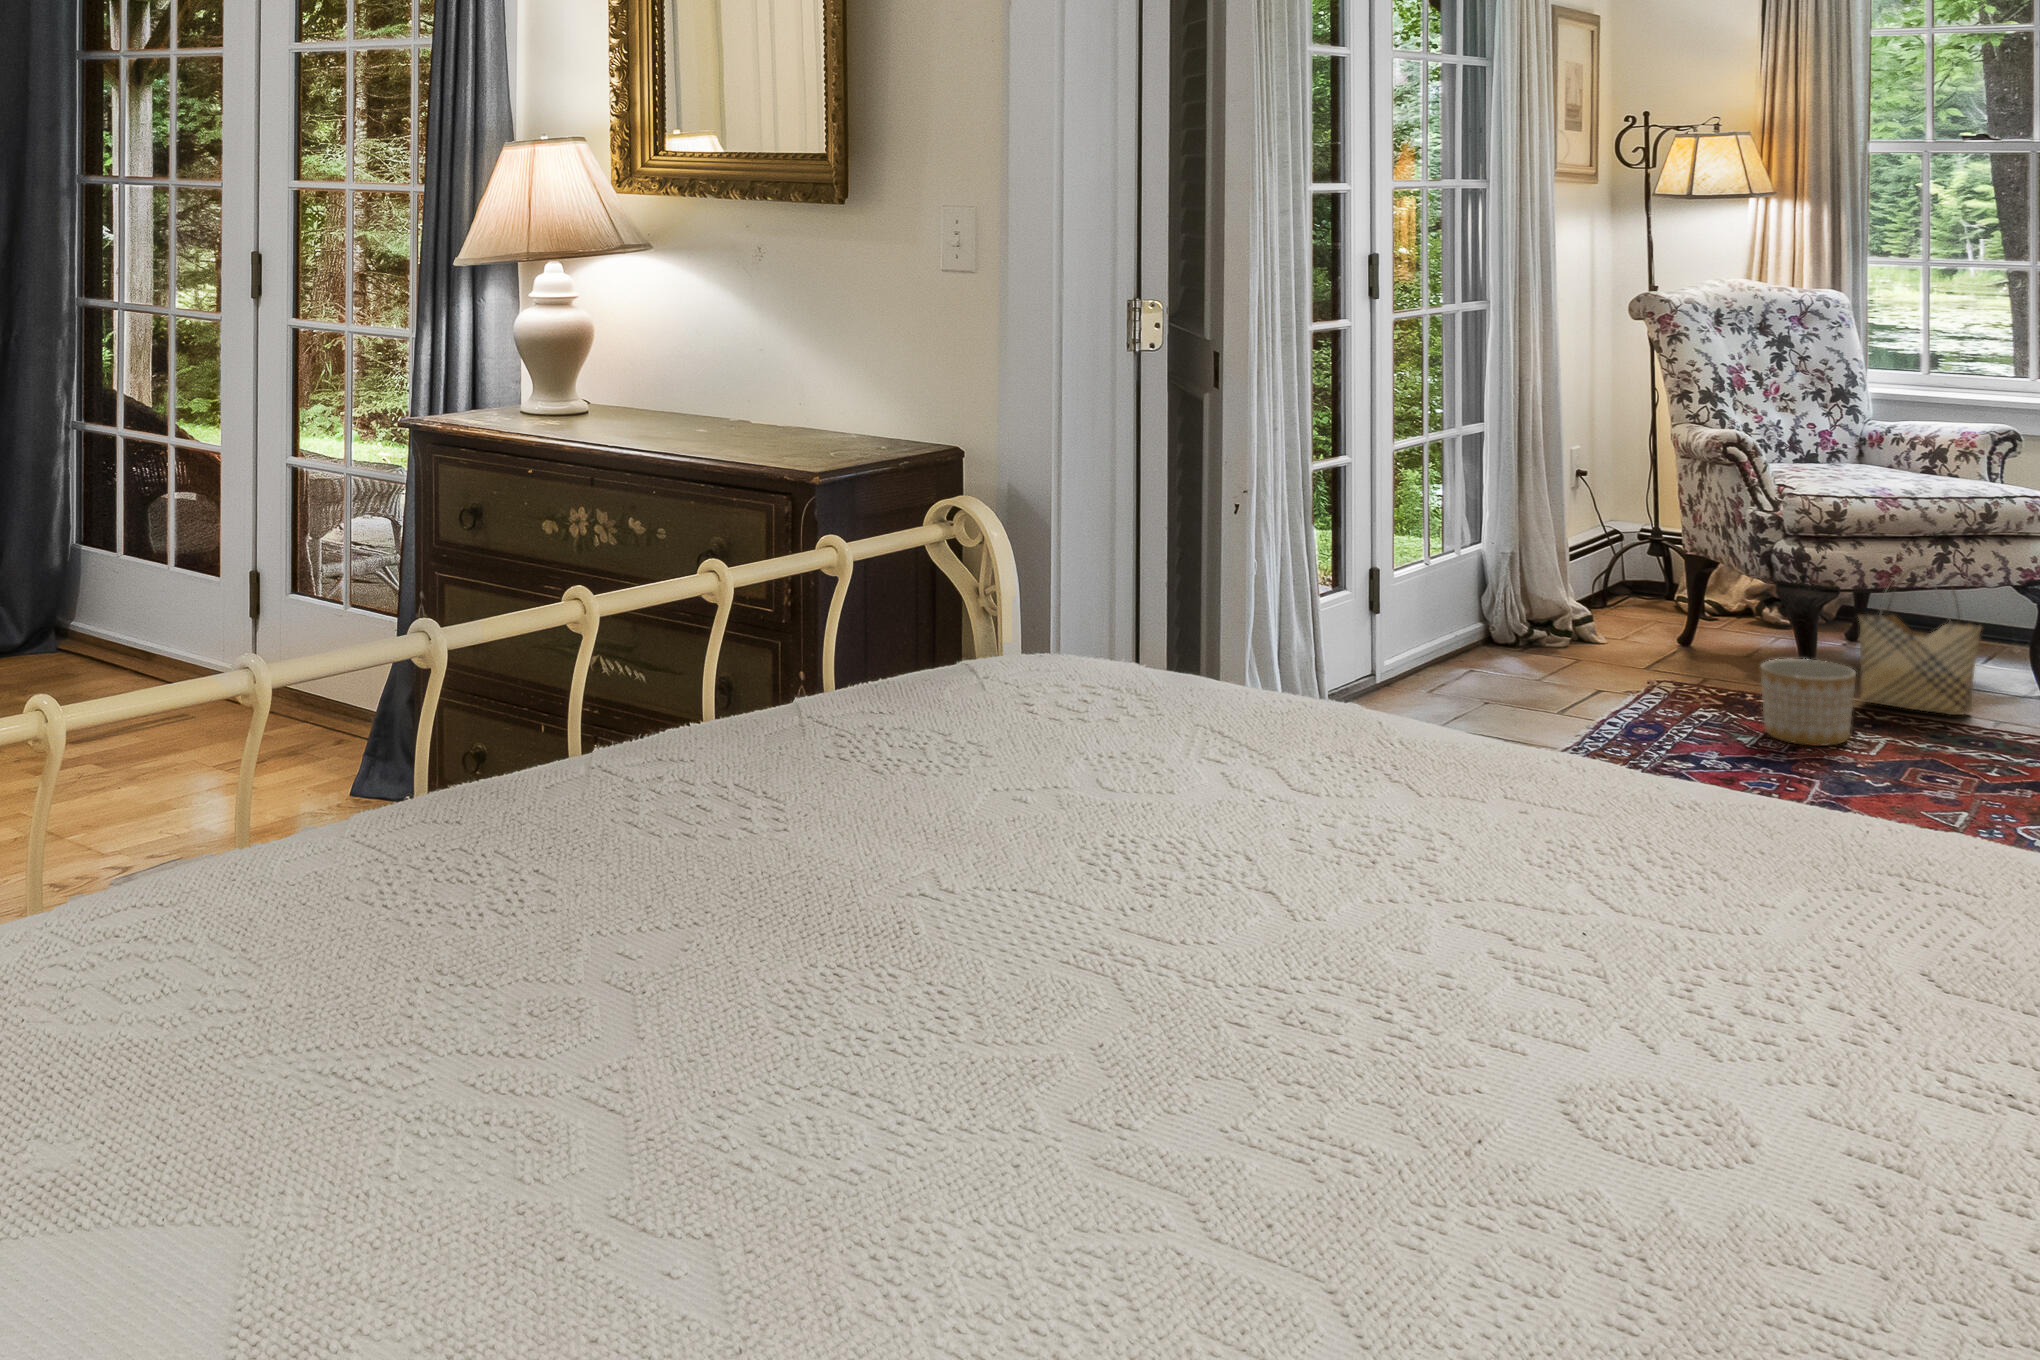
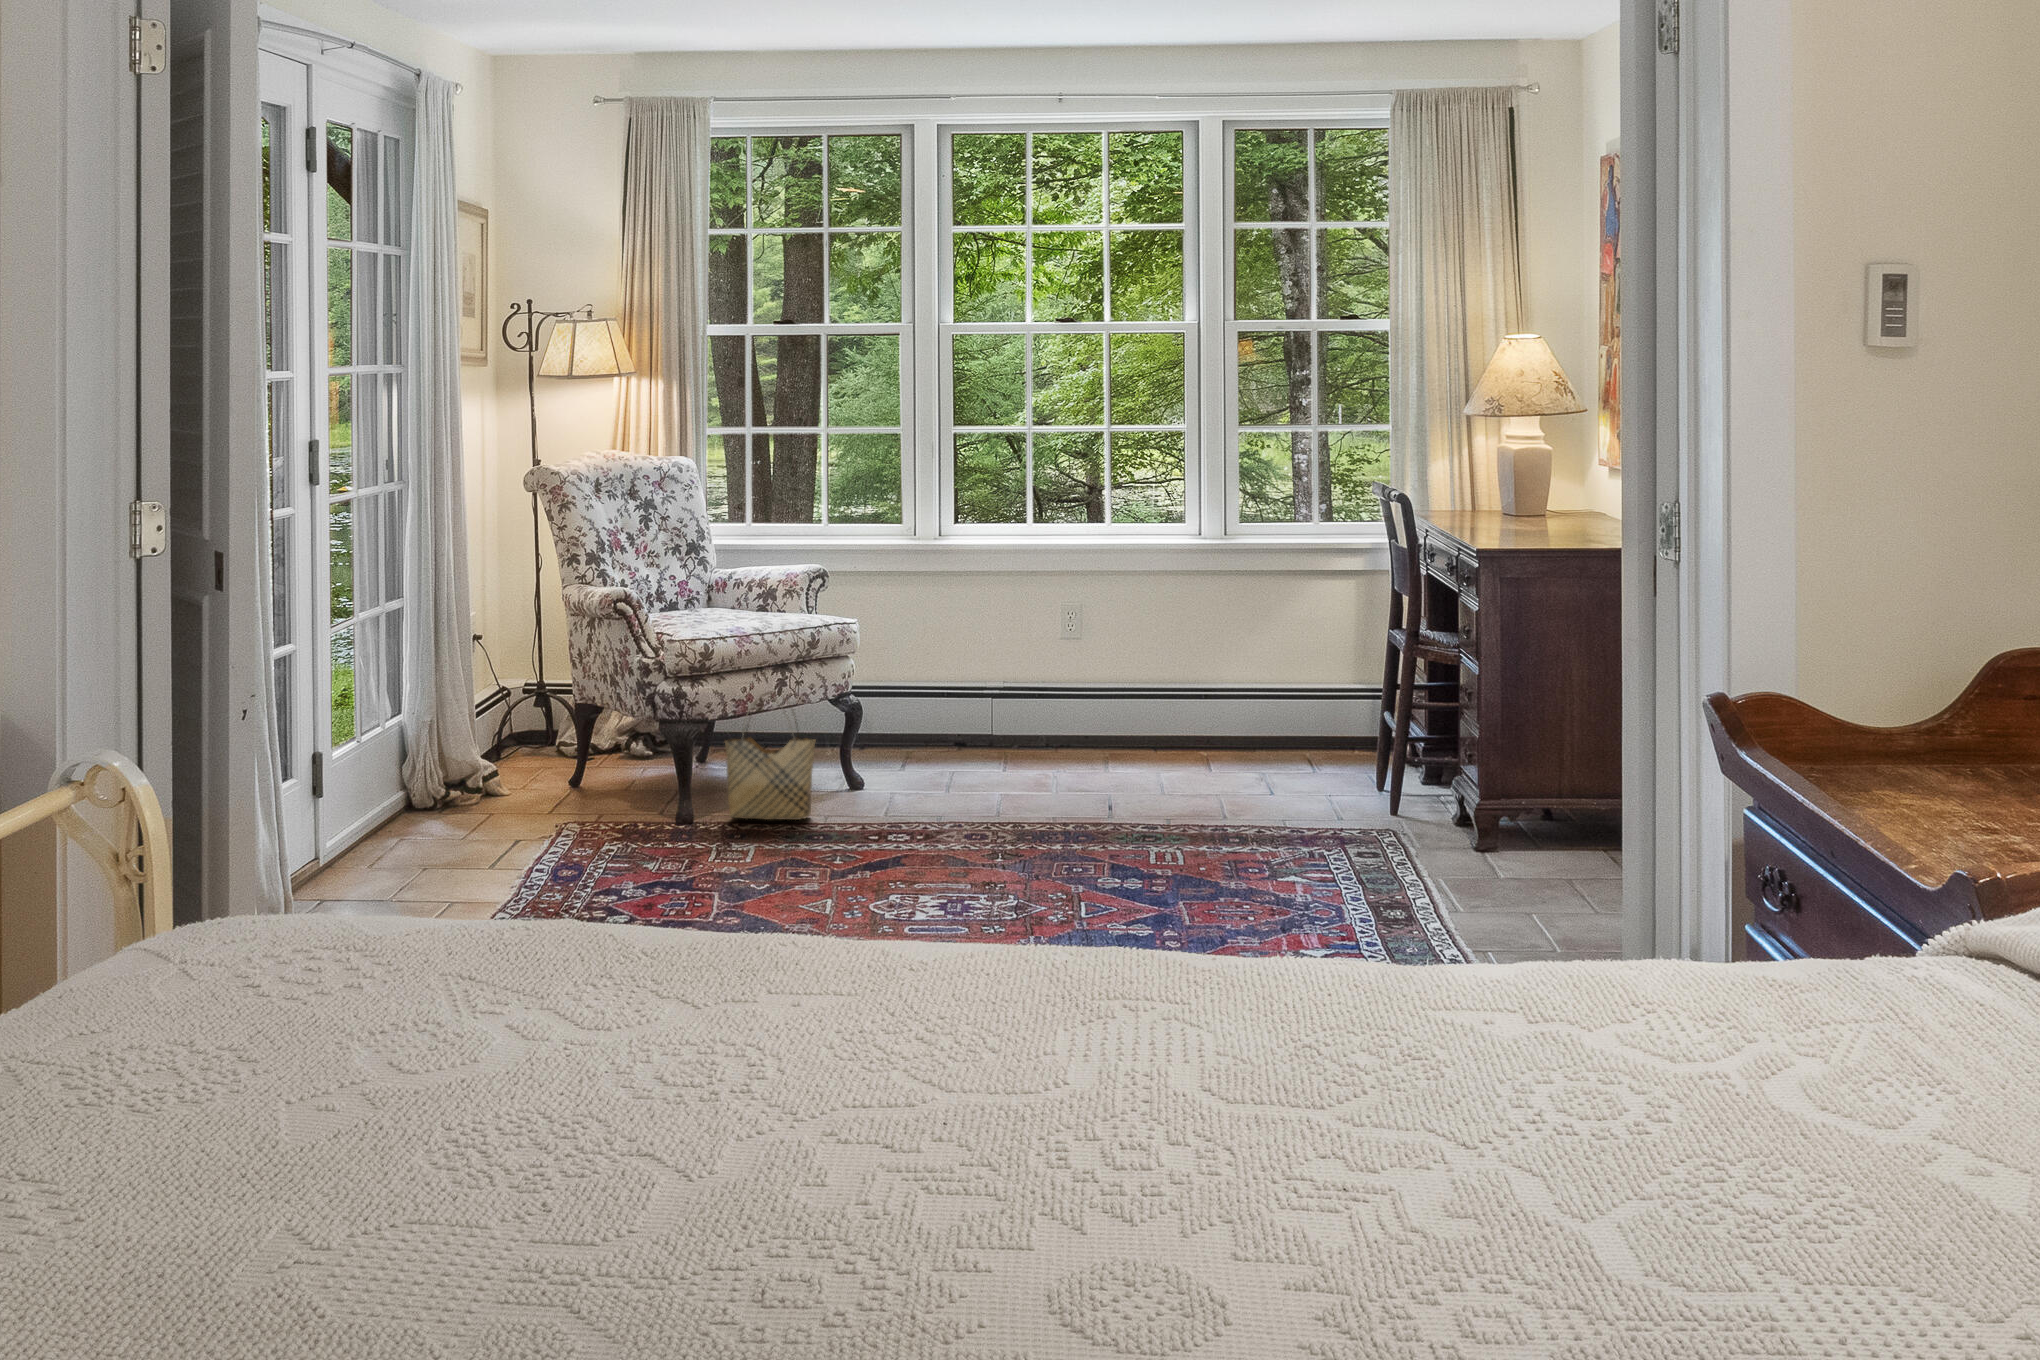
planter: present [1761,659,1856,746] -> none [659,786,734,866]

